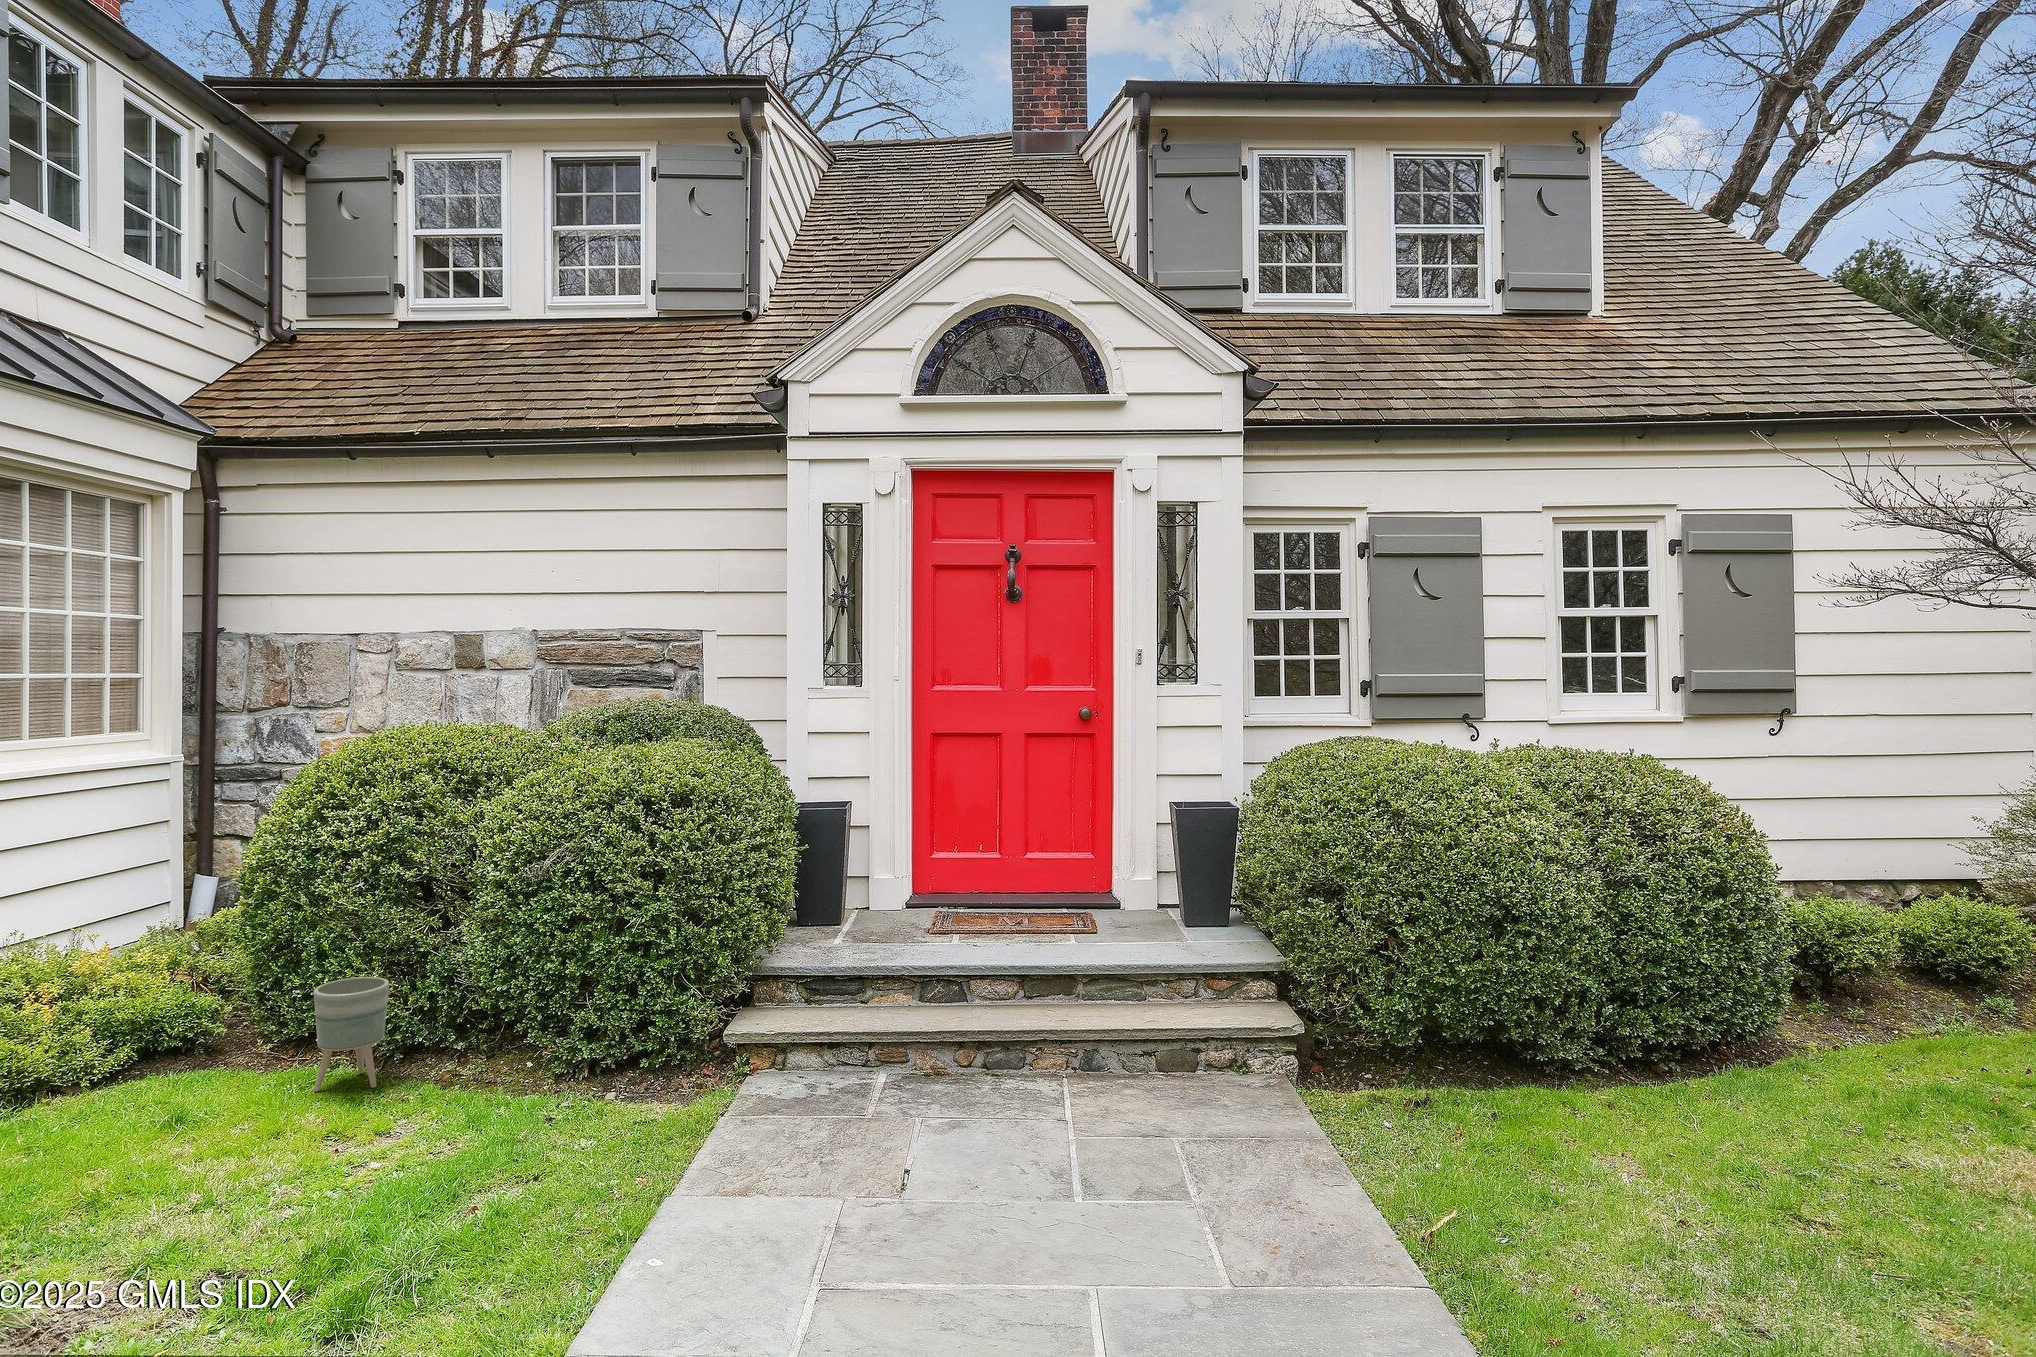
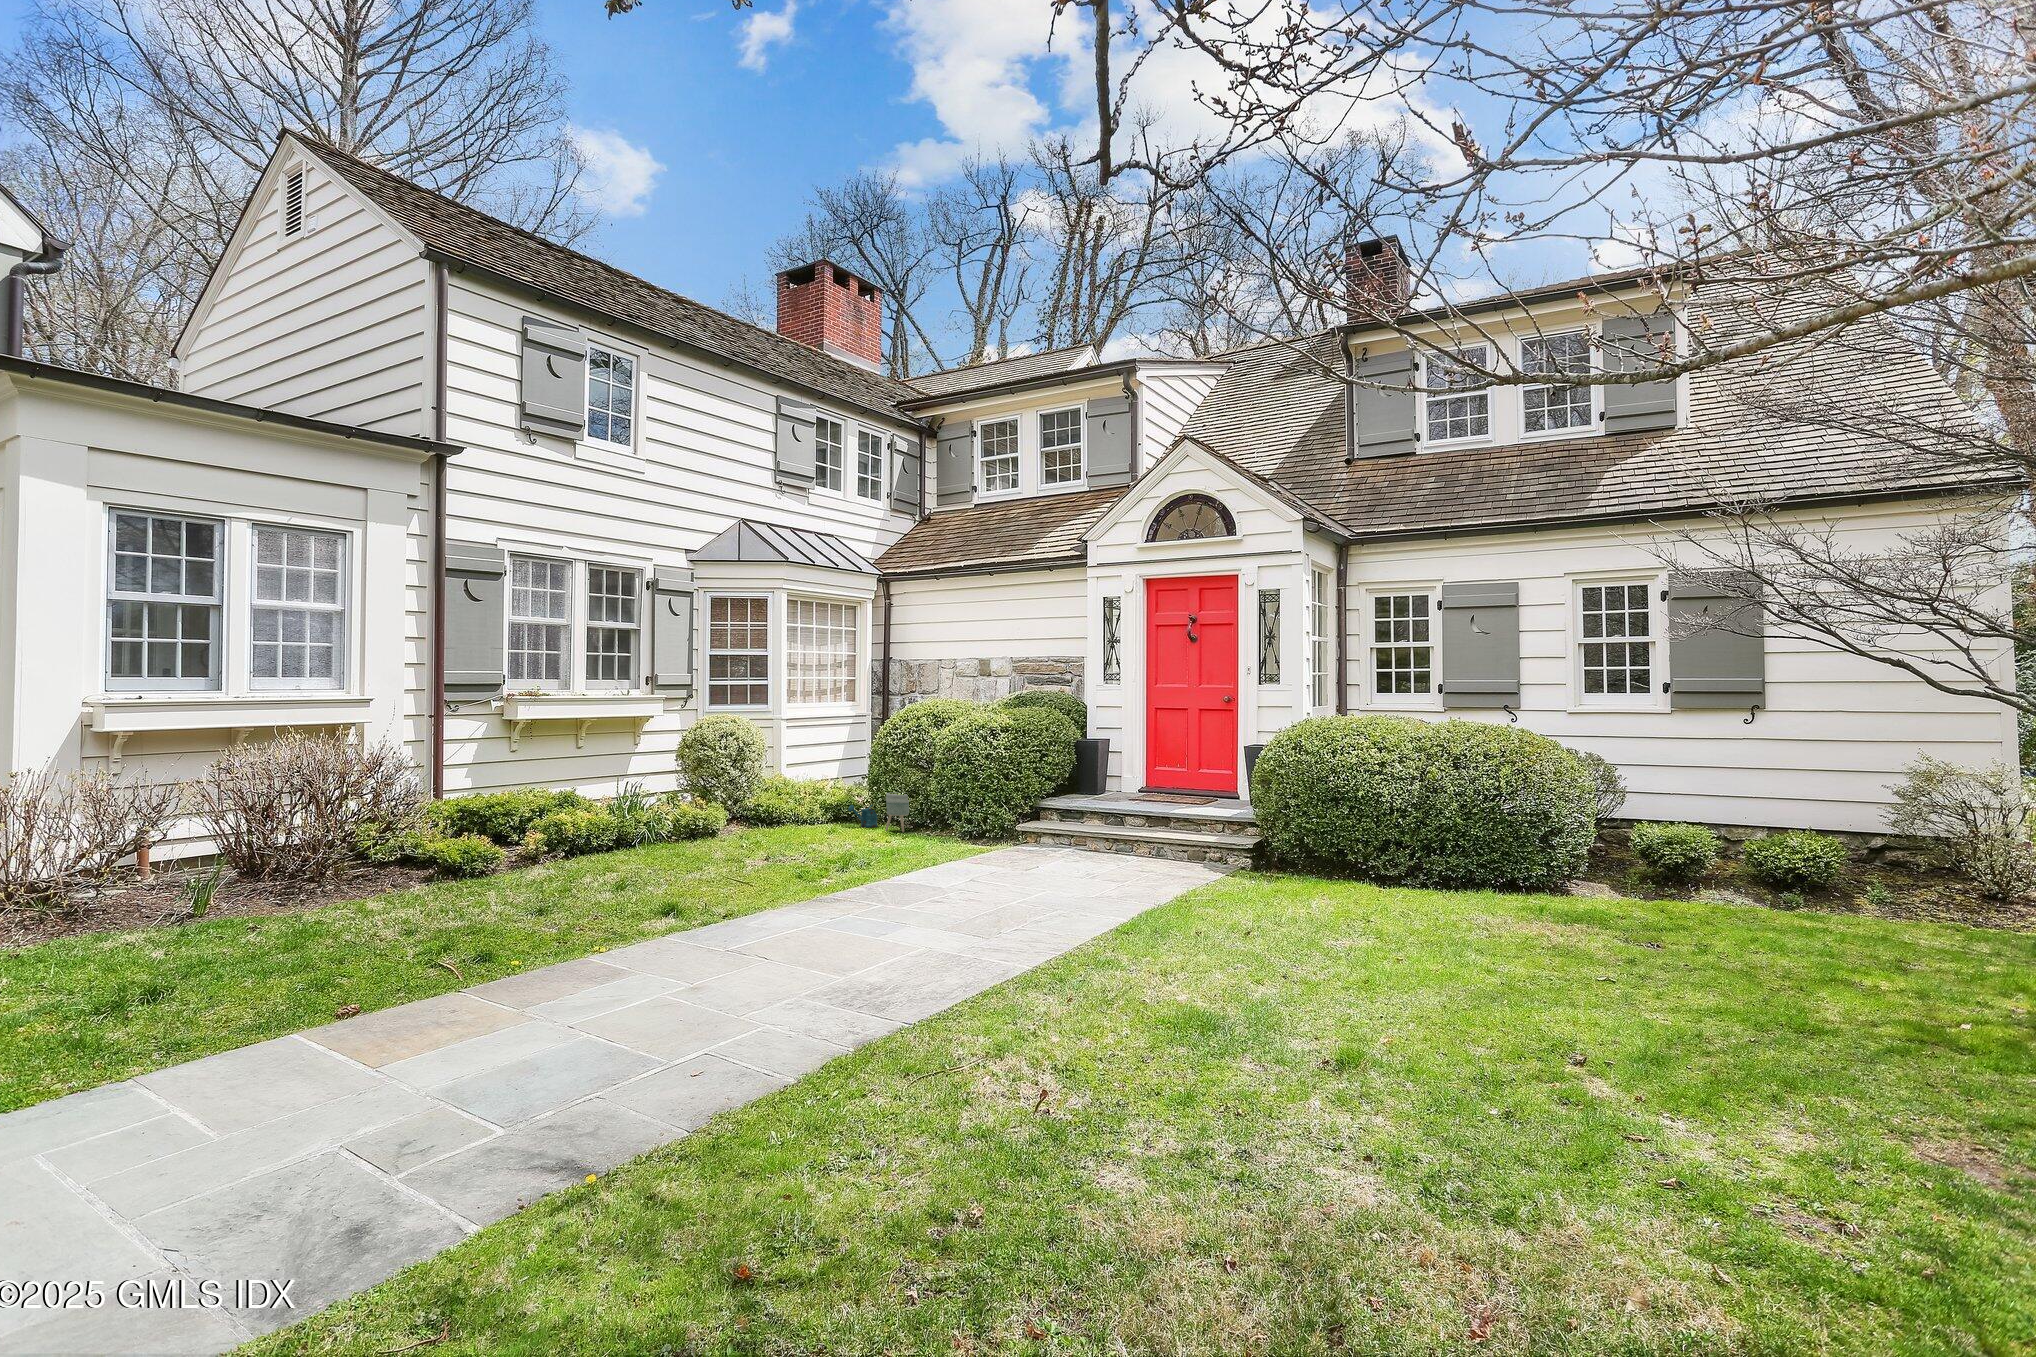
watering can: none [178,1010,278,1083] -> present [848,805,878,827]

